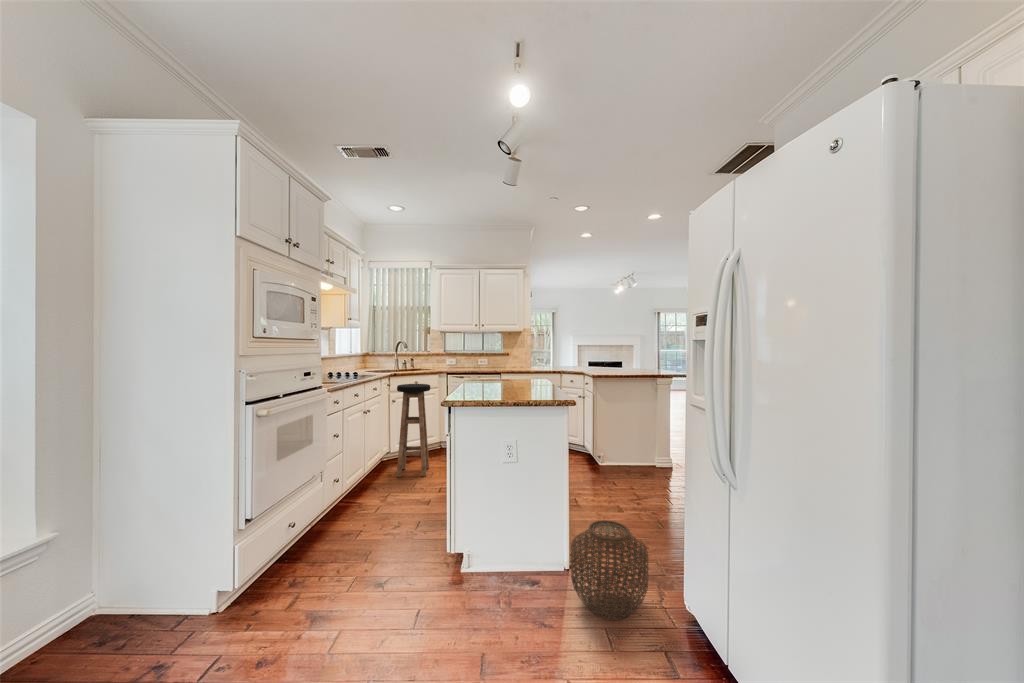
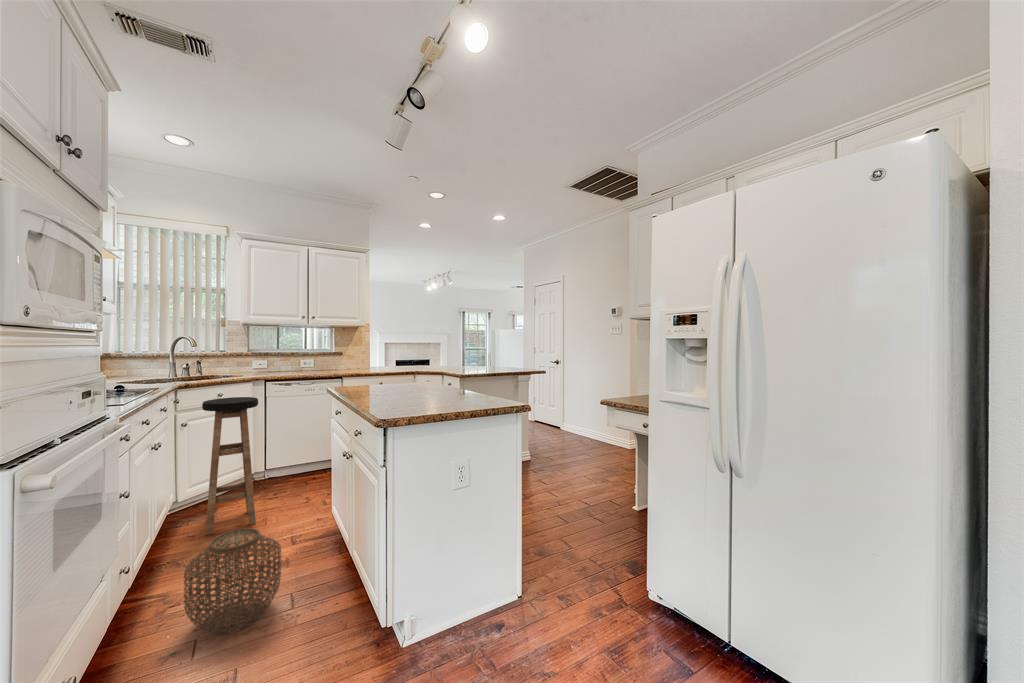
woven basket: present [571,520,648,620] -> present [184,528,281,634]

